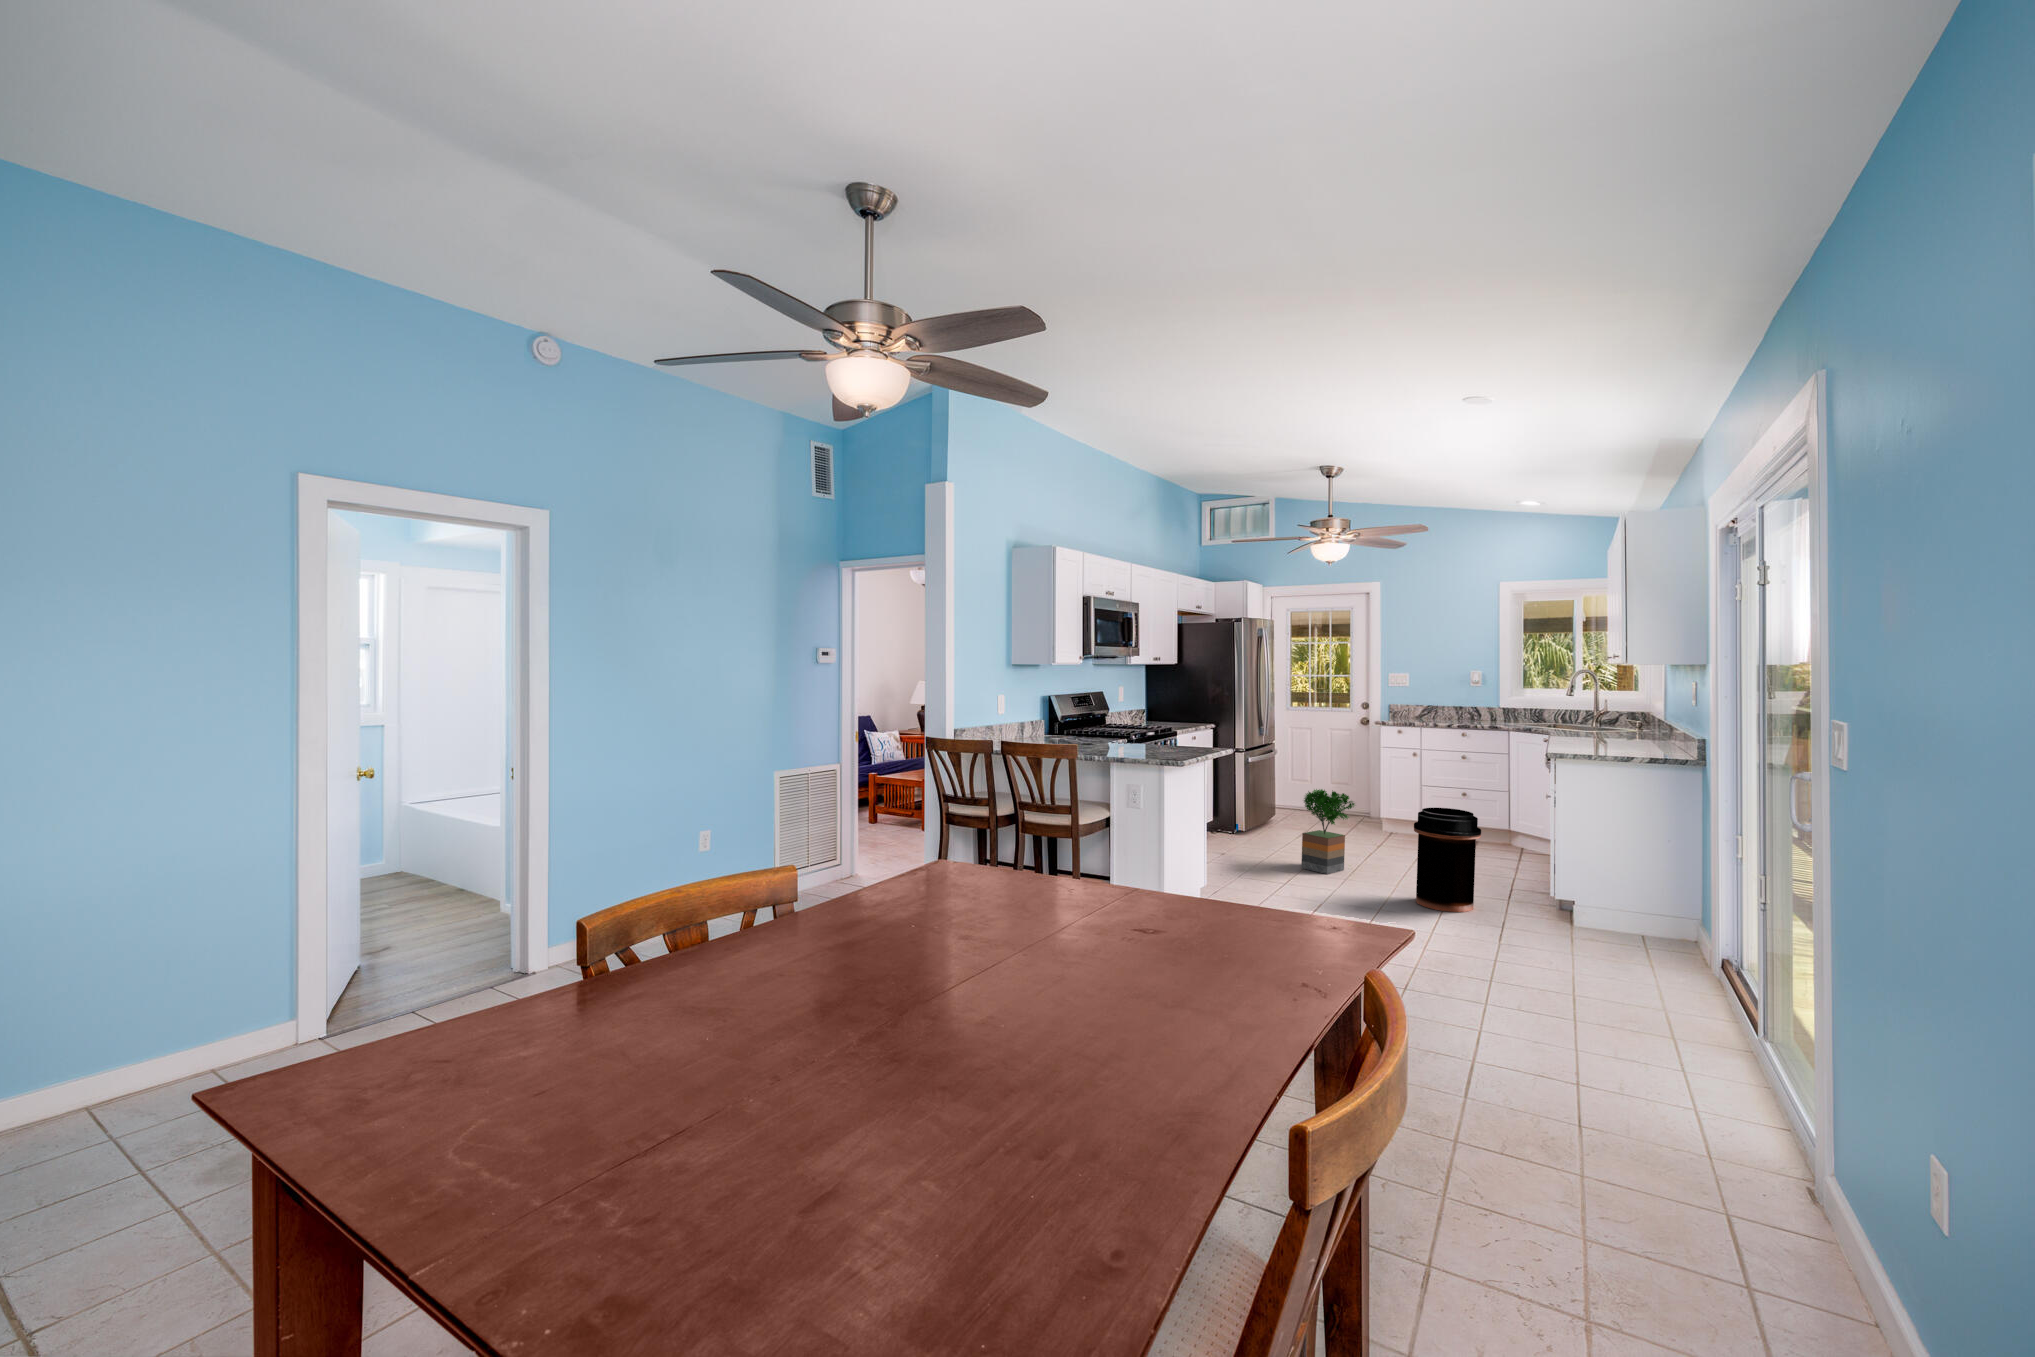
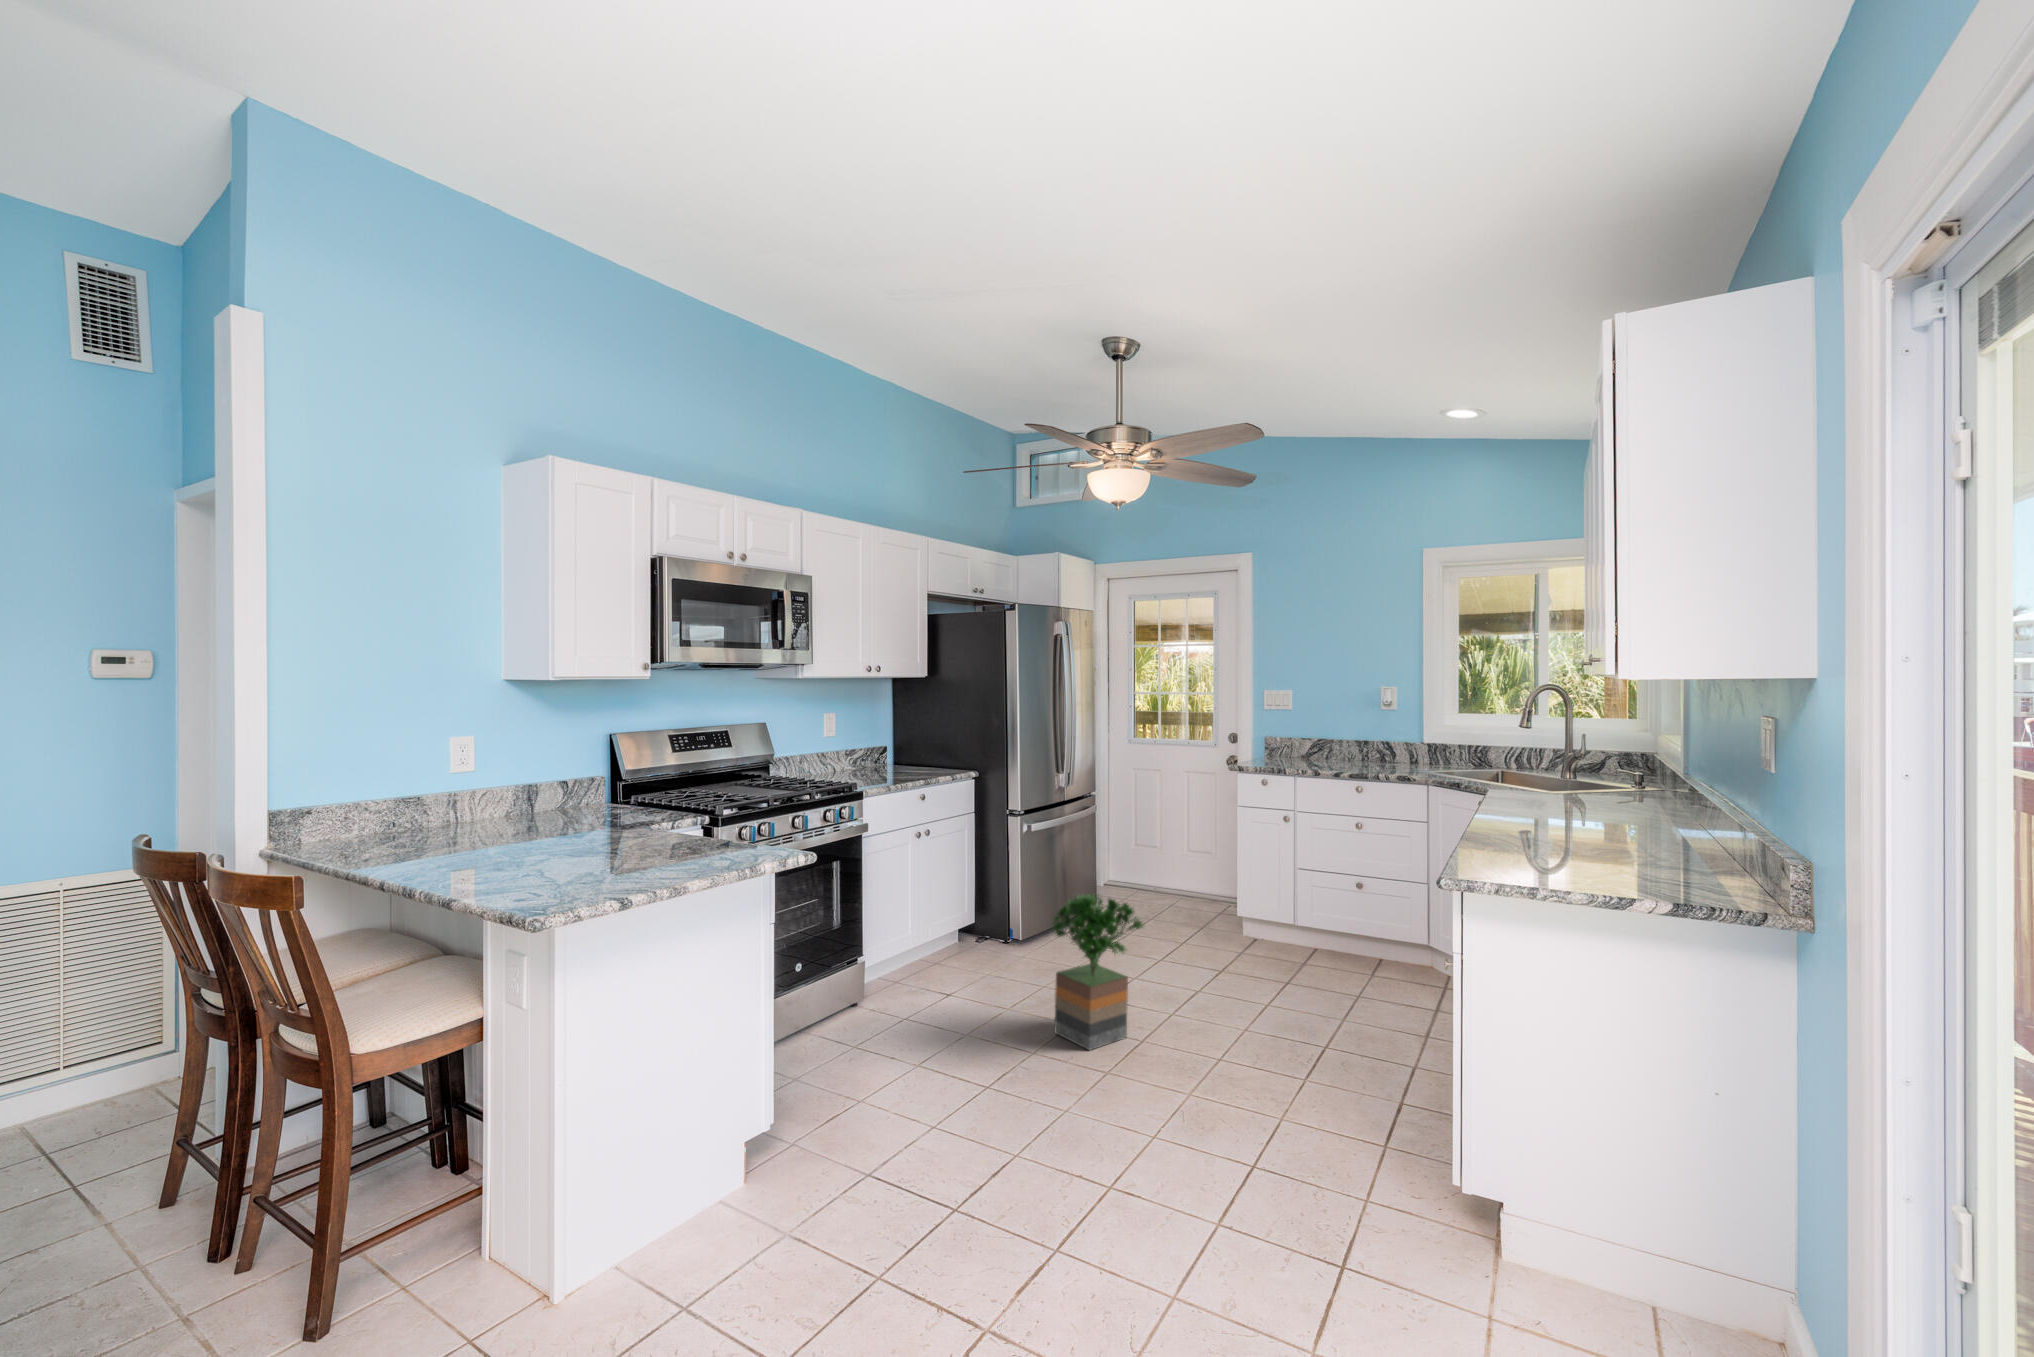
trash can: present [1414,808,1481,912] -> none [1203,954,1327,1179]

